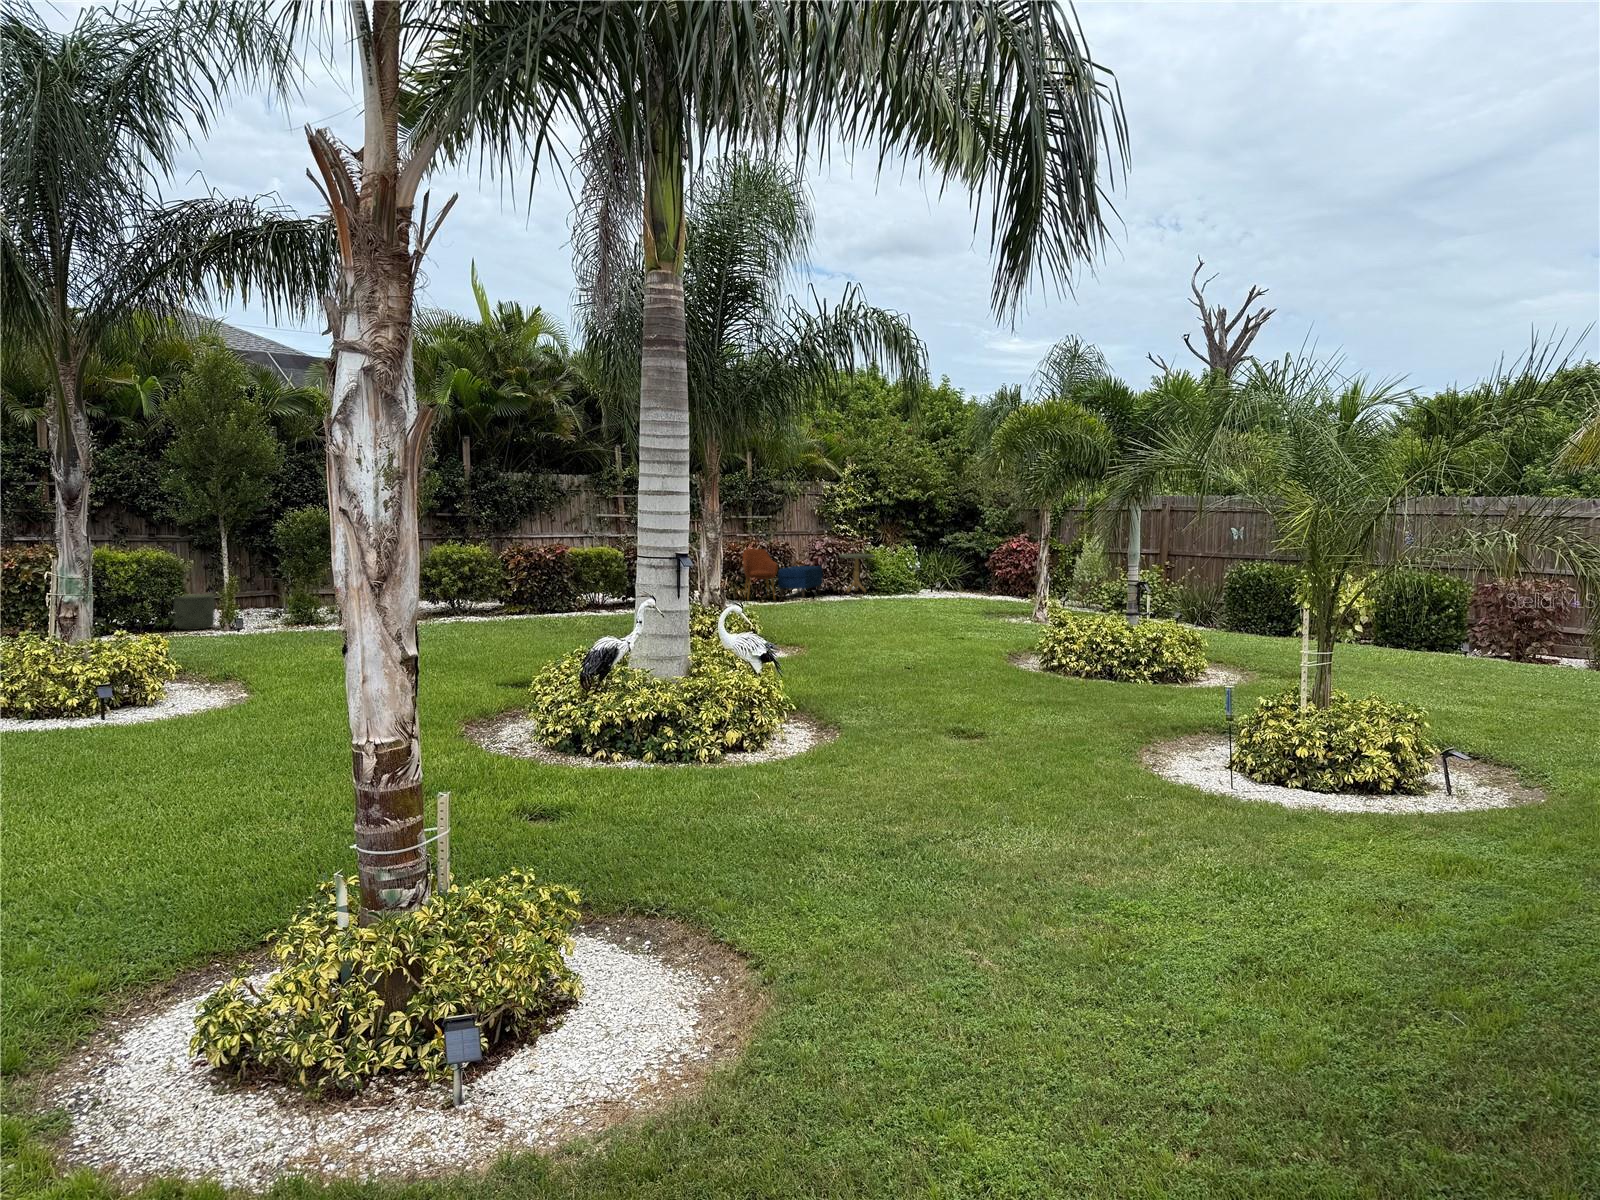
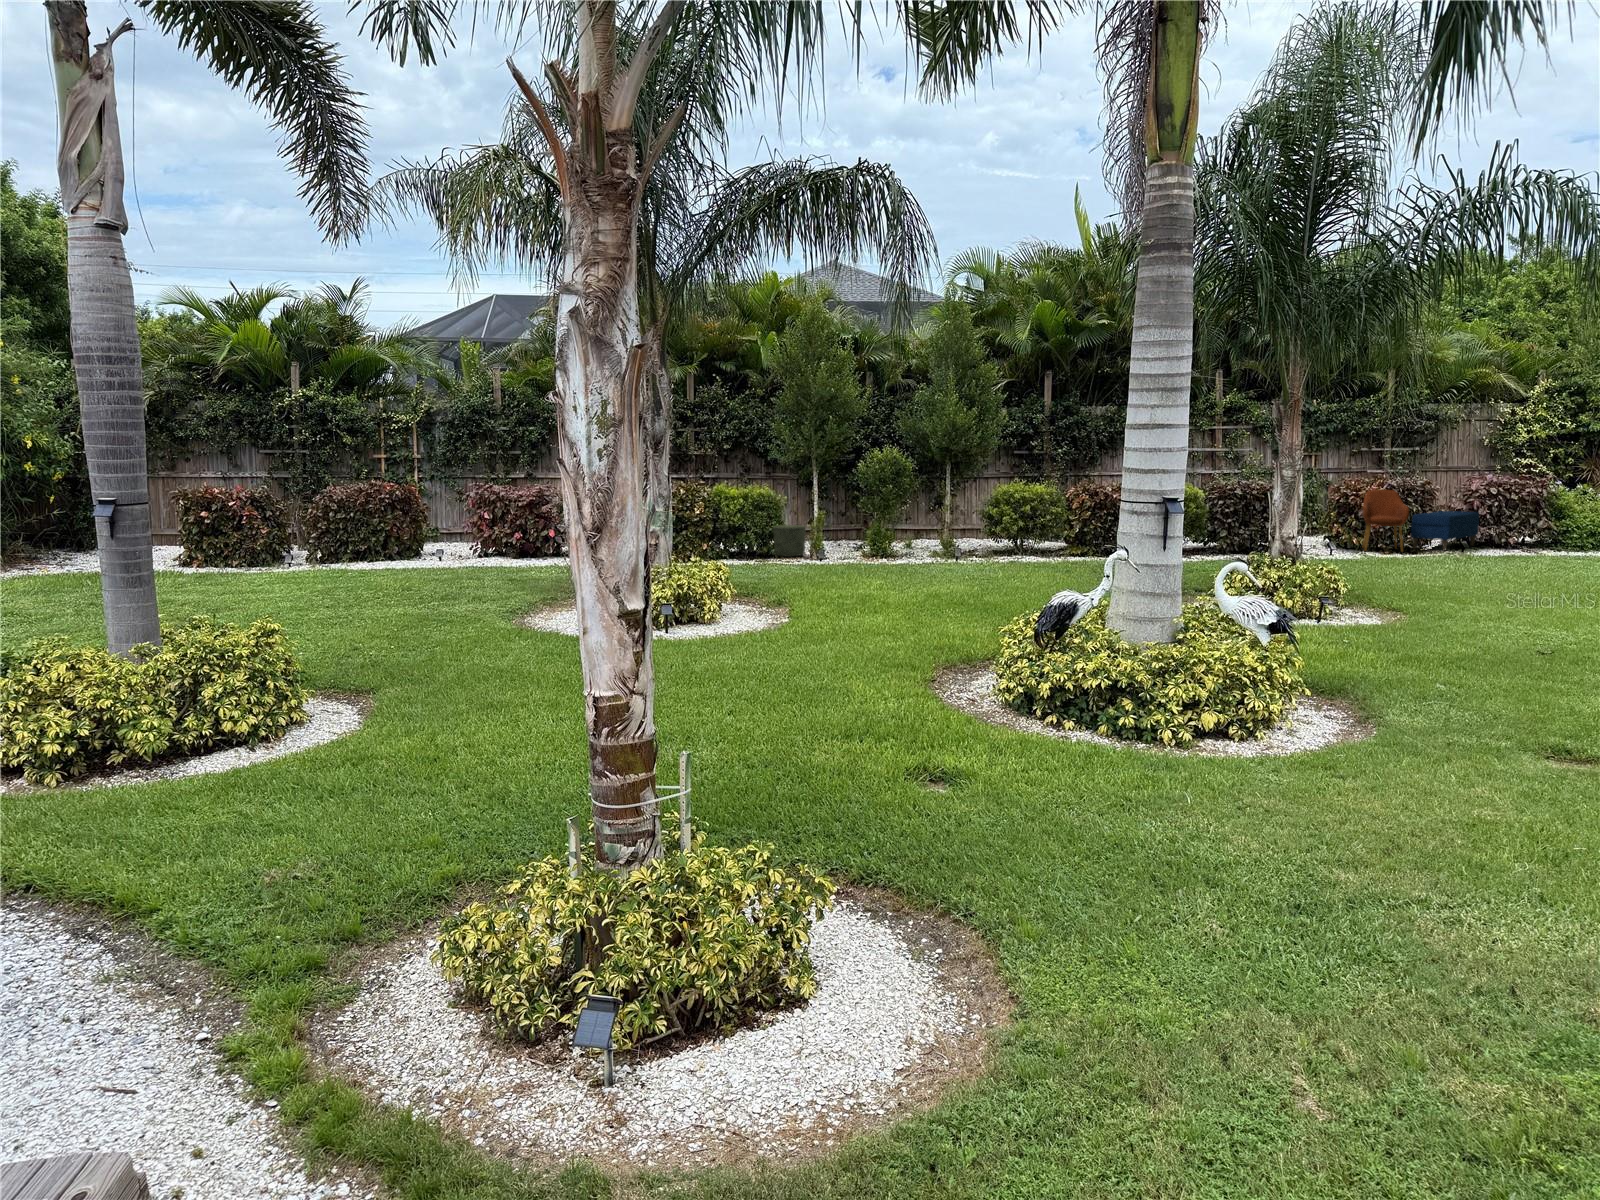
side table: present [839,554,875,592] -> none [1507,497,1563,547]

